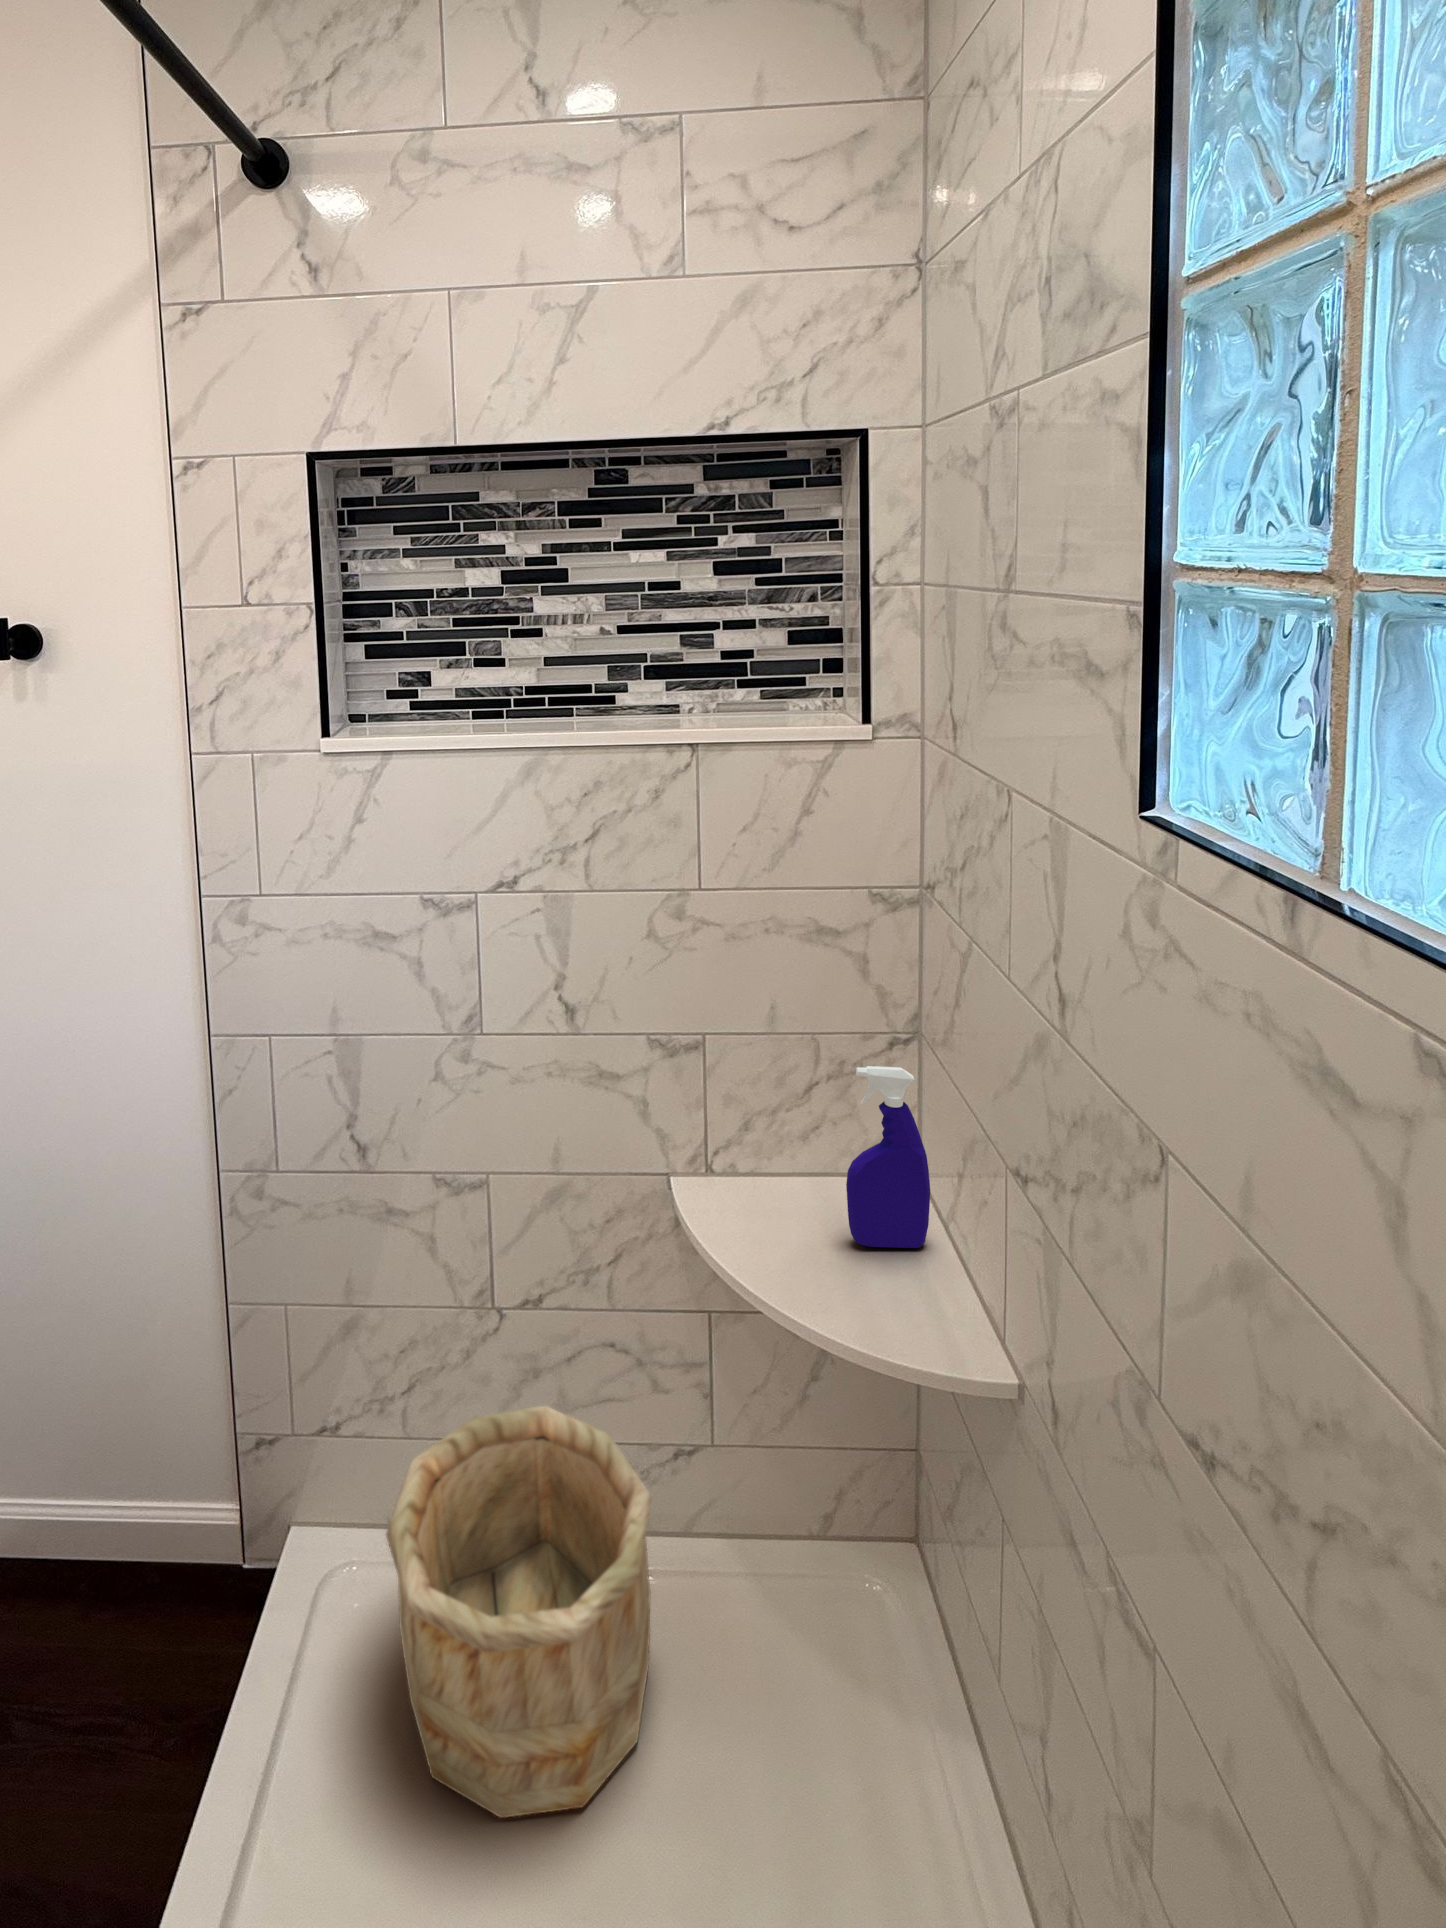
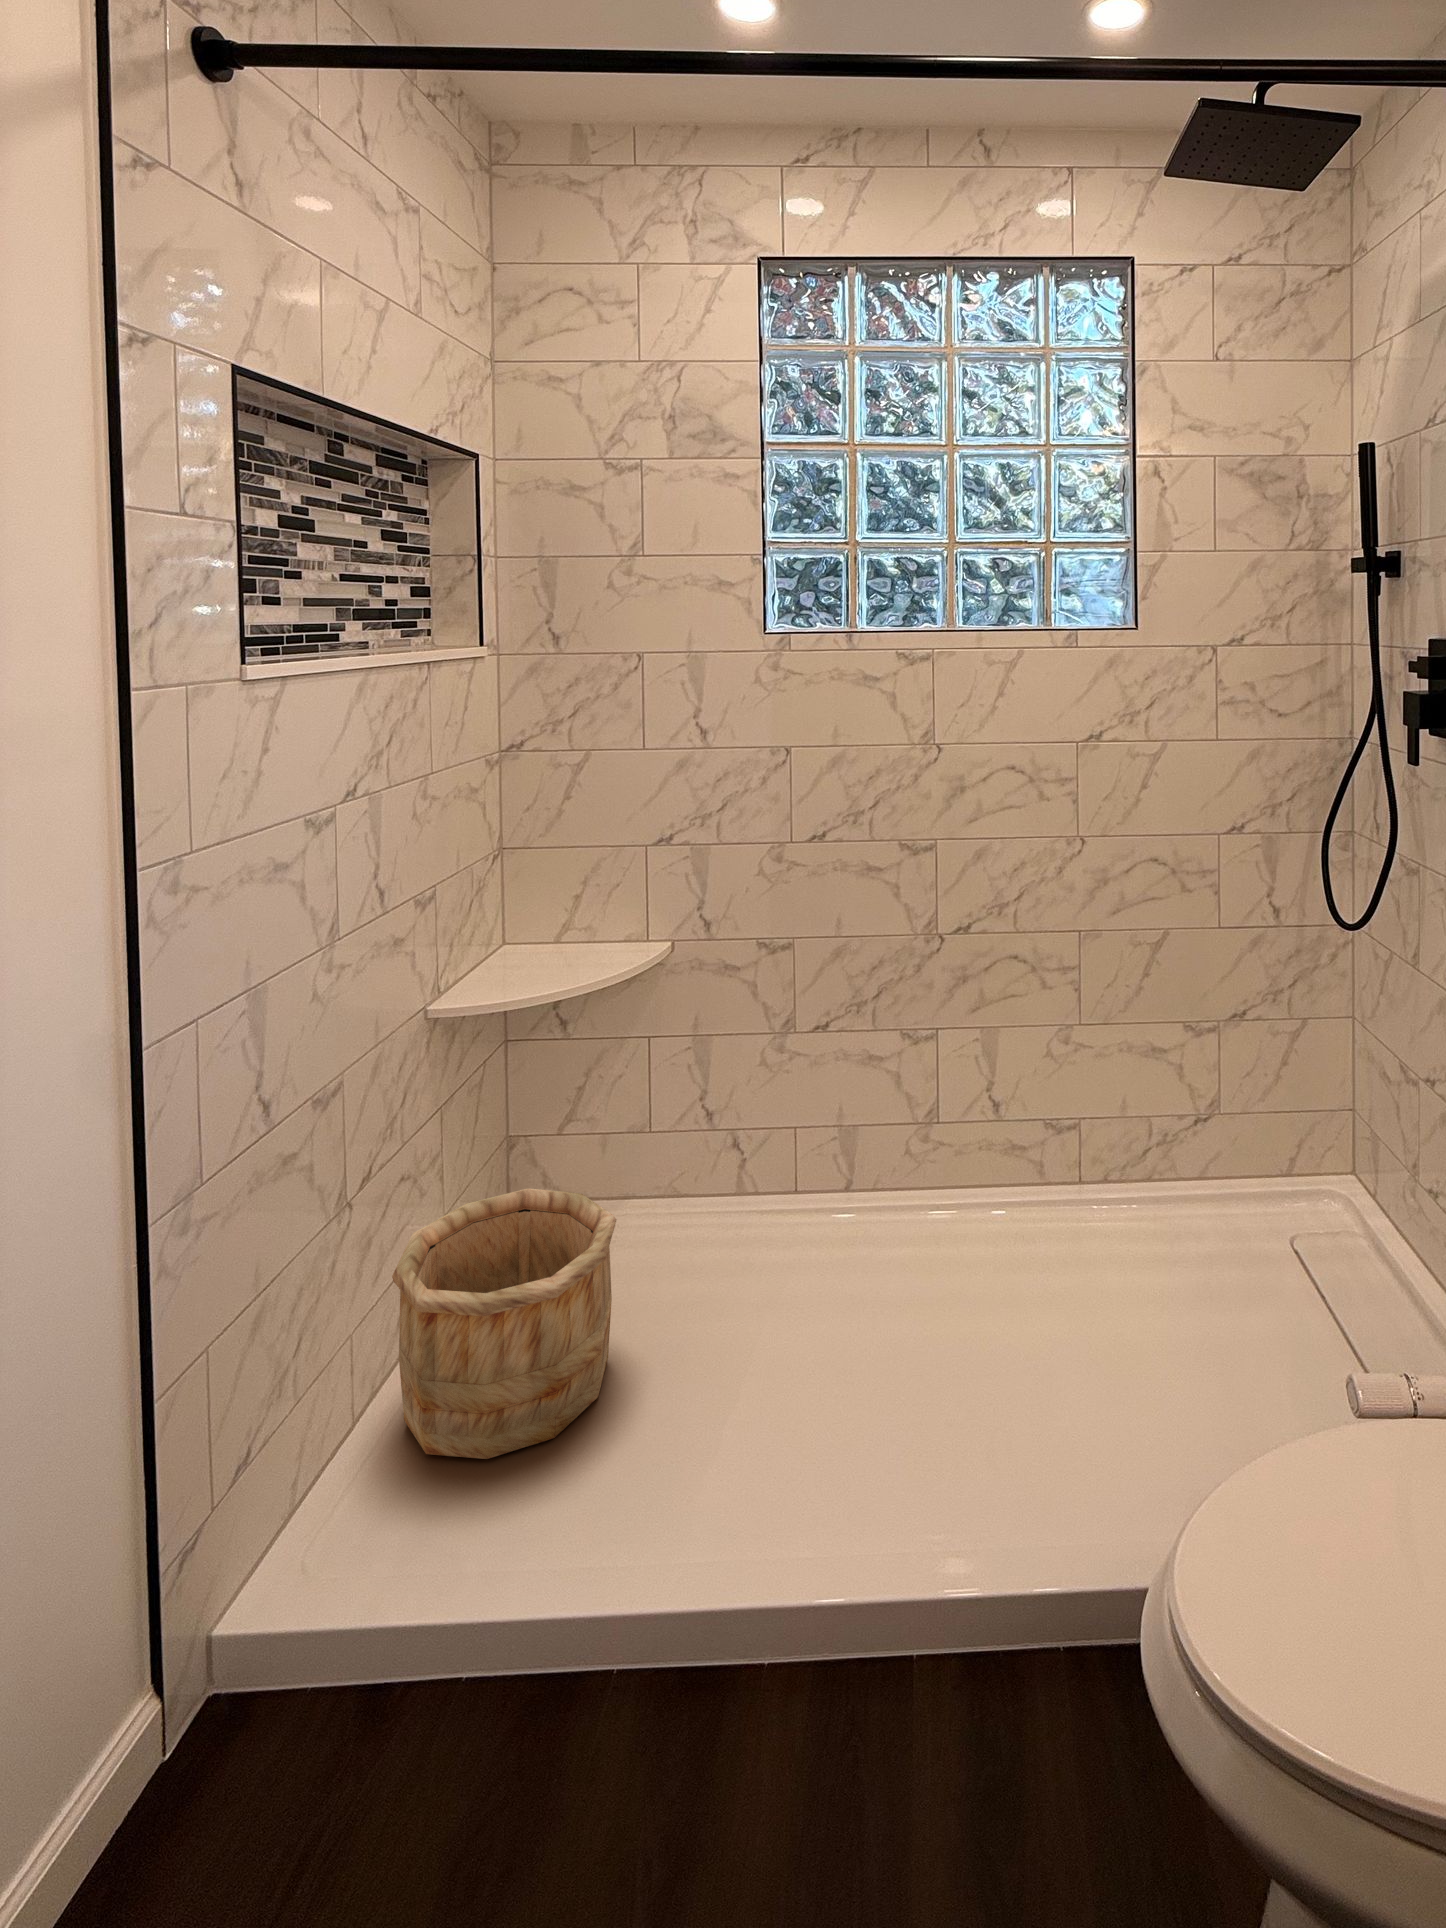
spray bottle: present [846,1066,930,1248] -> none [539,851,569,971]

